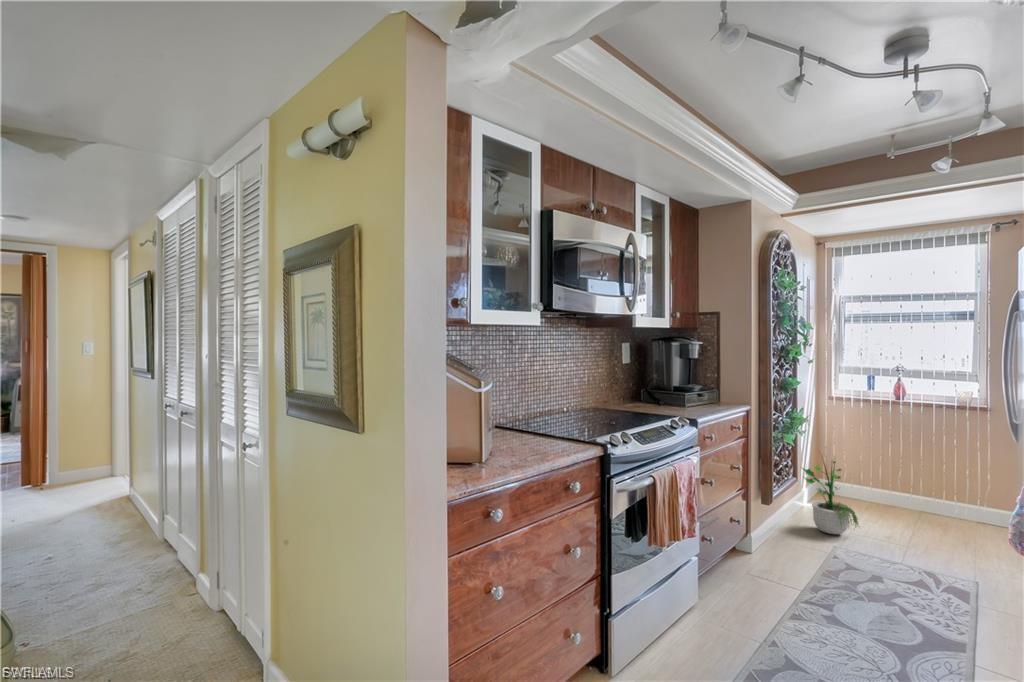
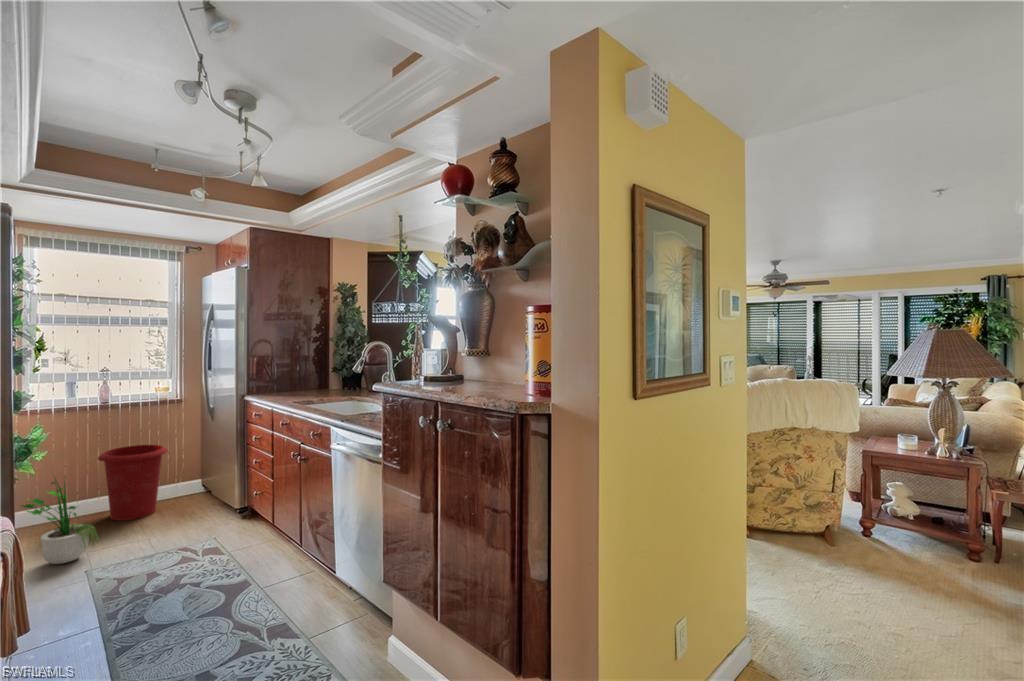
waste bin: none [884,448,960,529] -> present [98,445,168,521]

